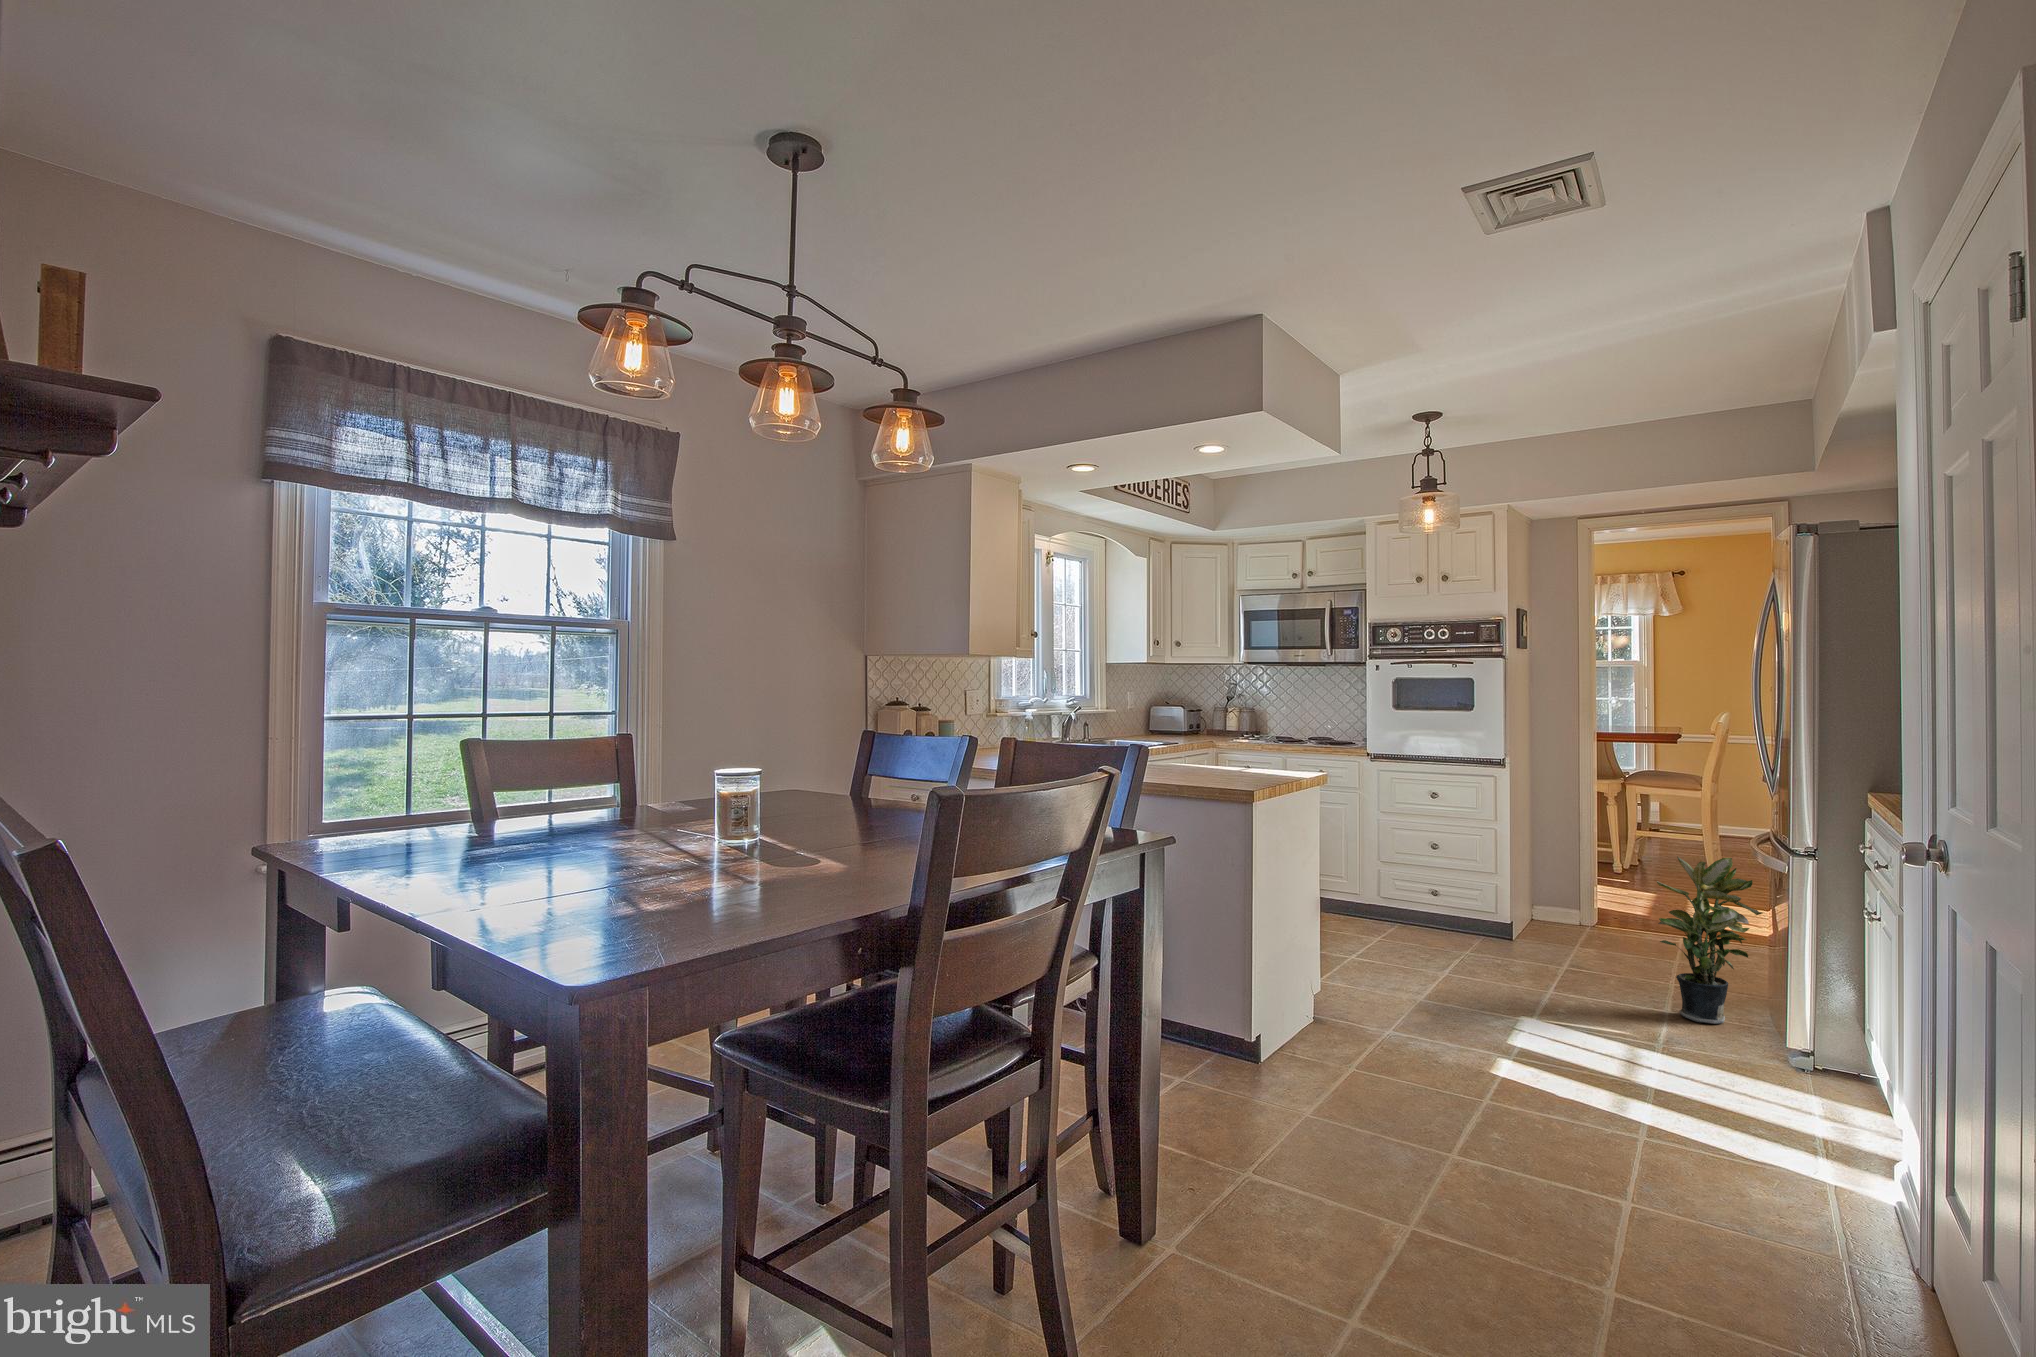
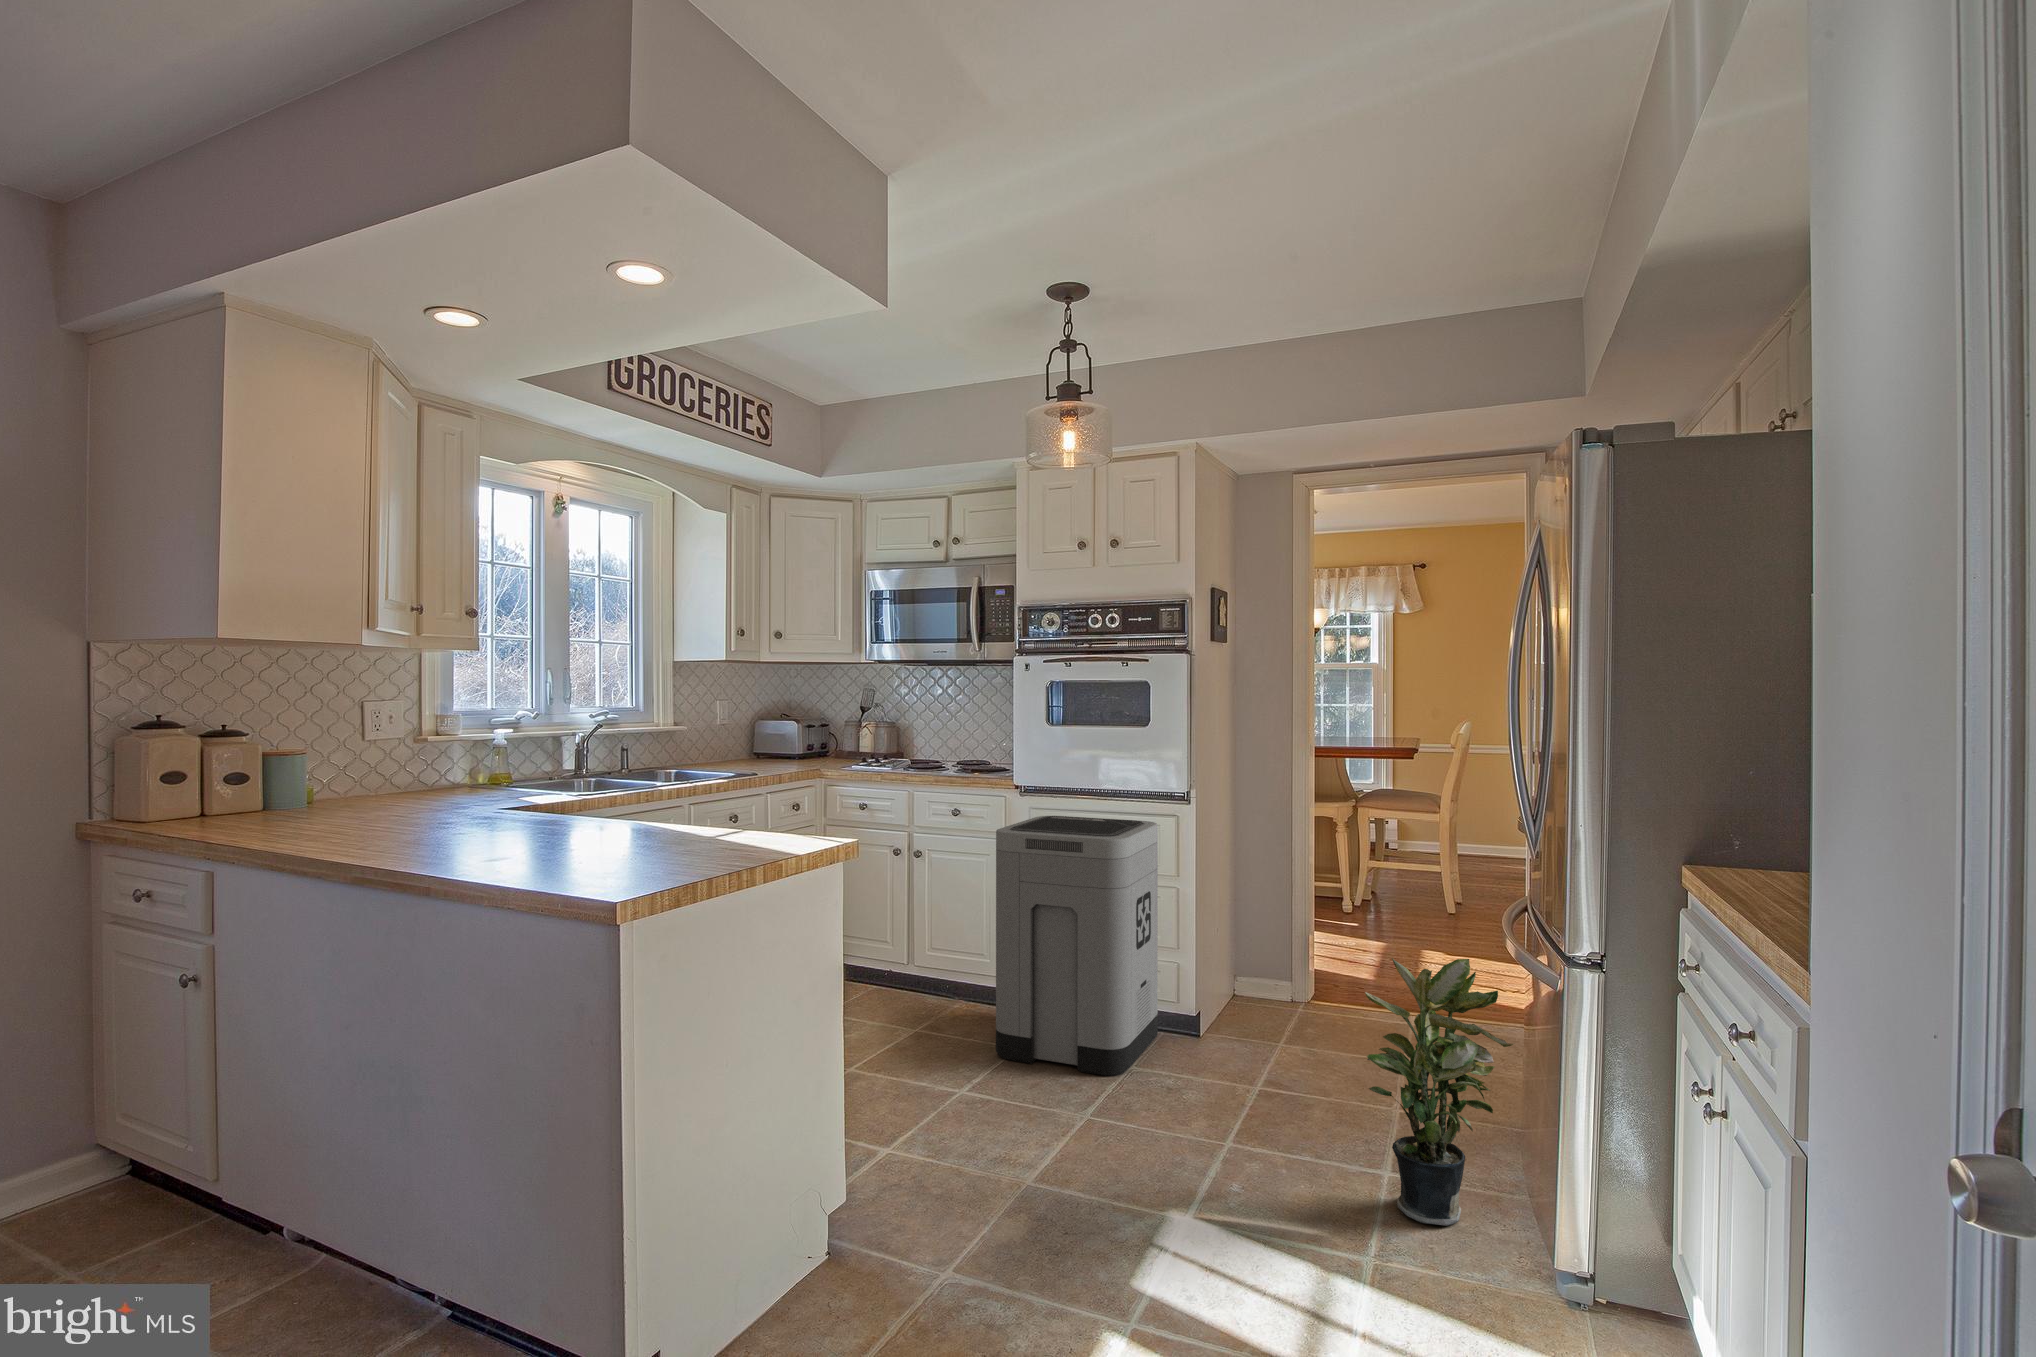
trash can: none [1367,775,1483,949] -> present [996,816,1158,1076]

